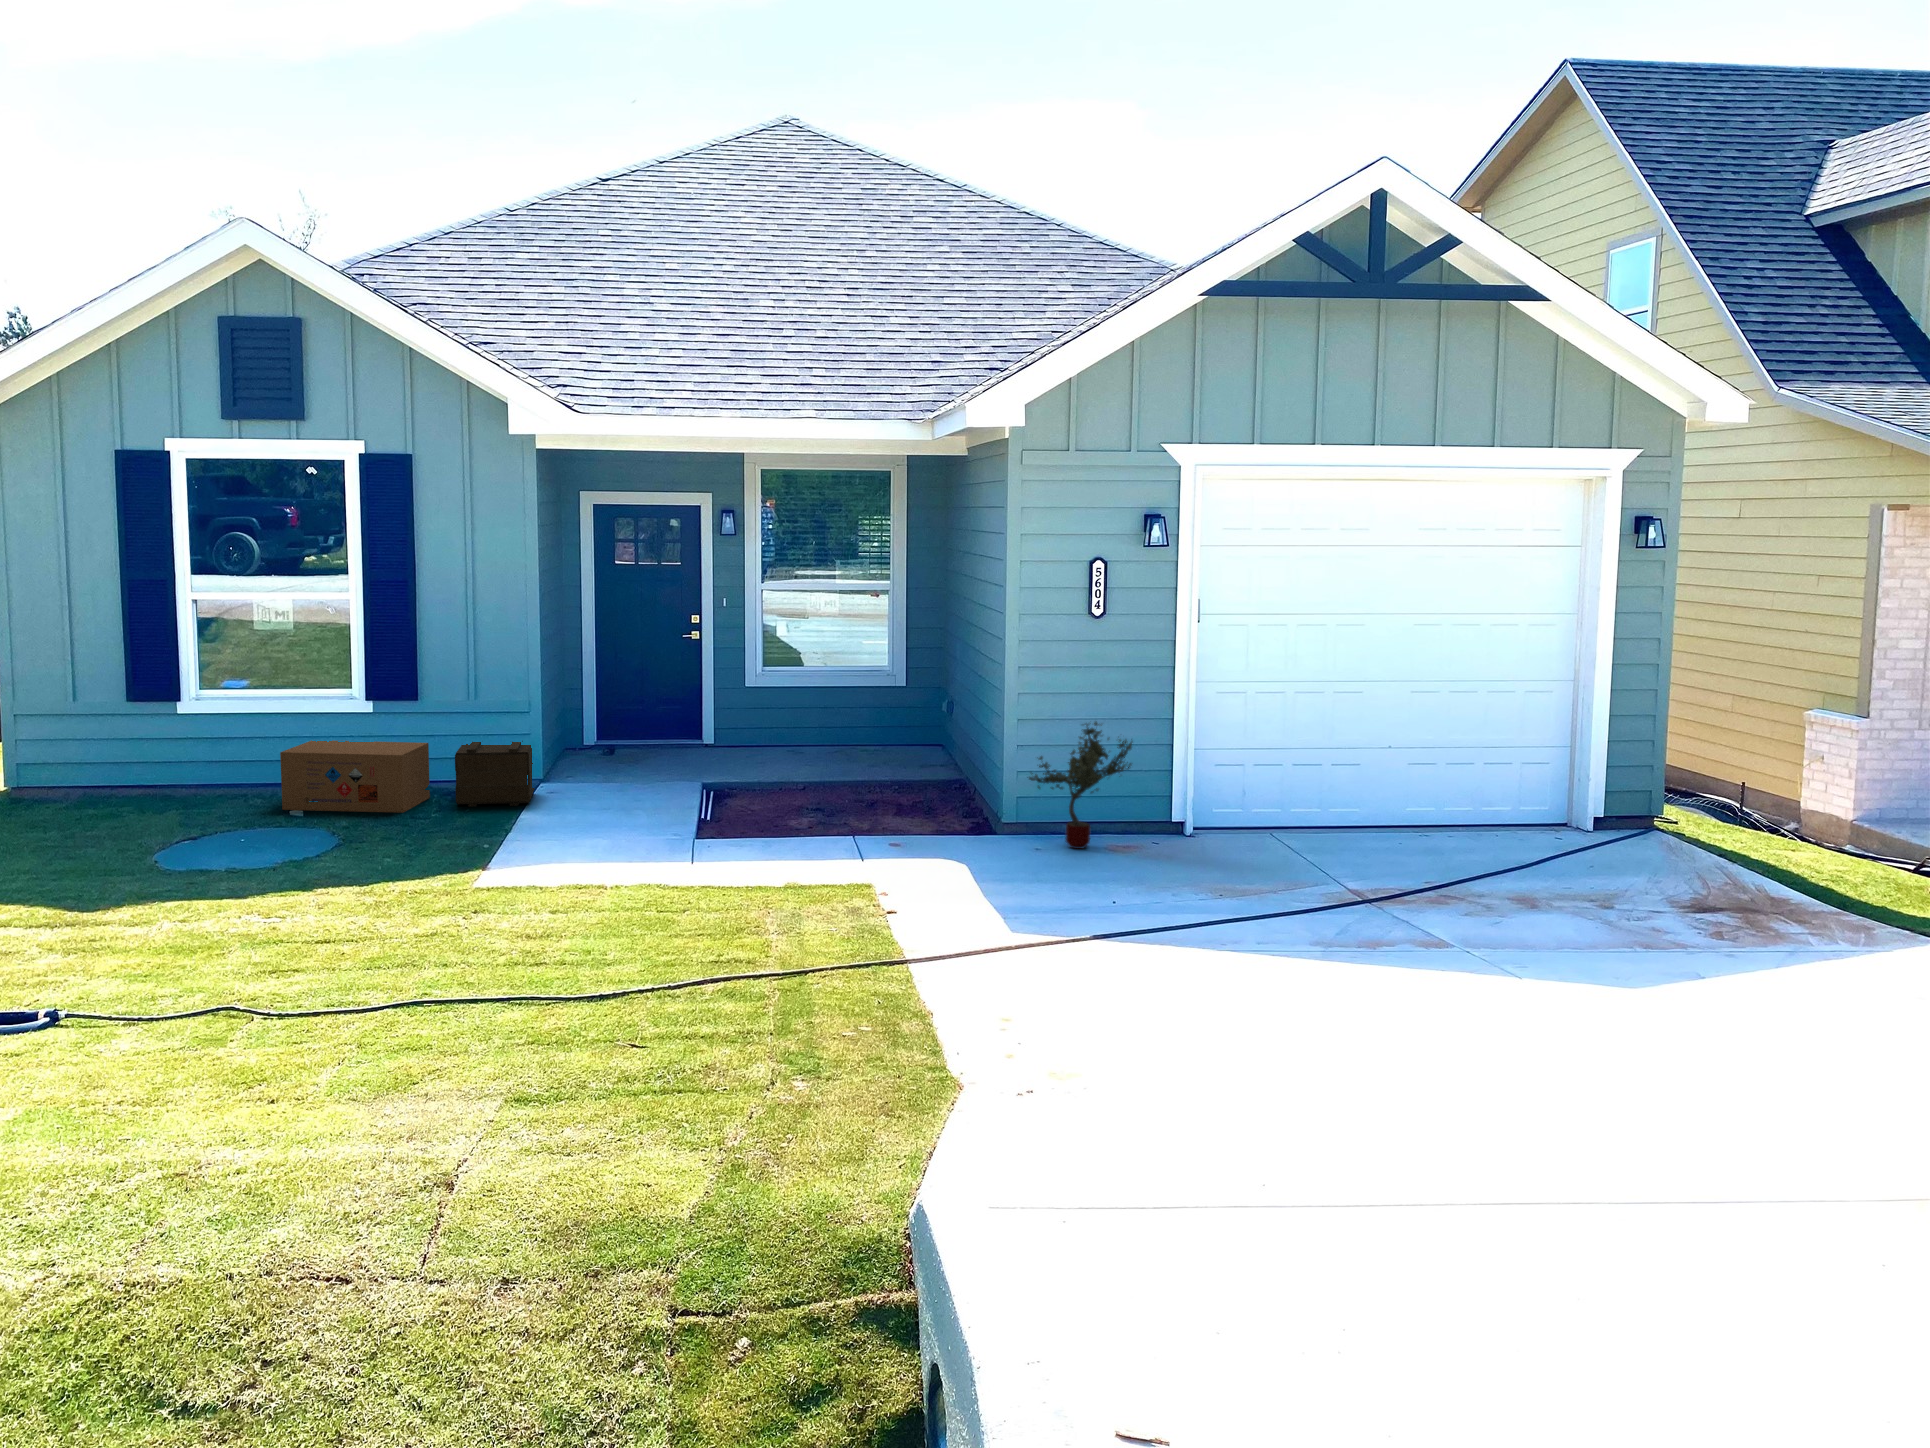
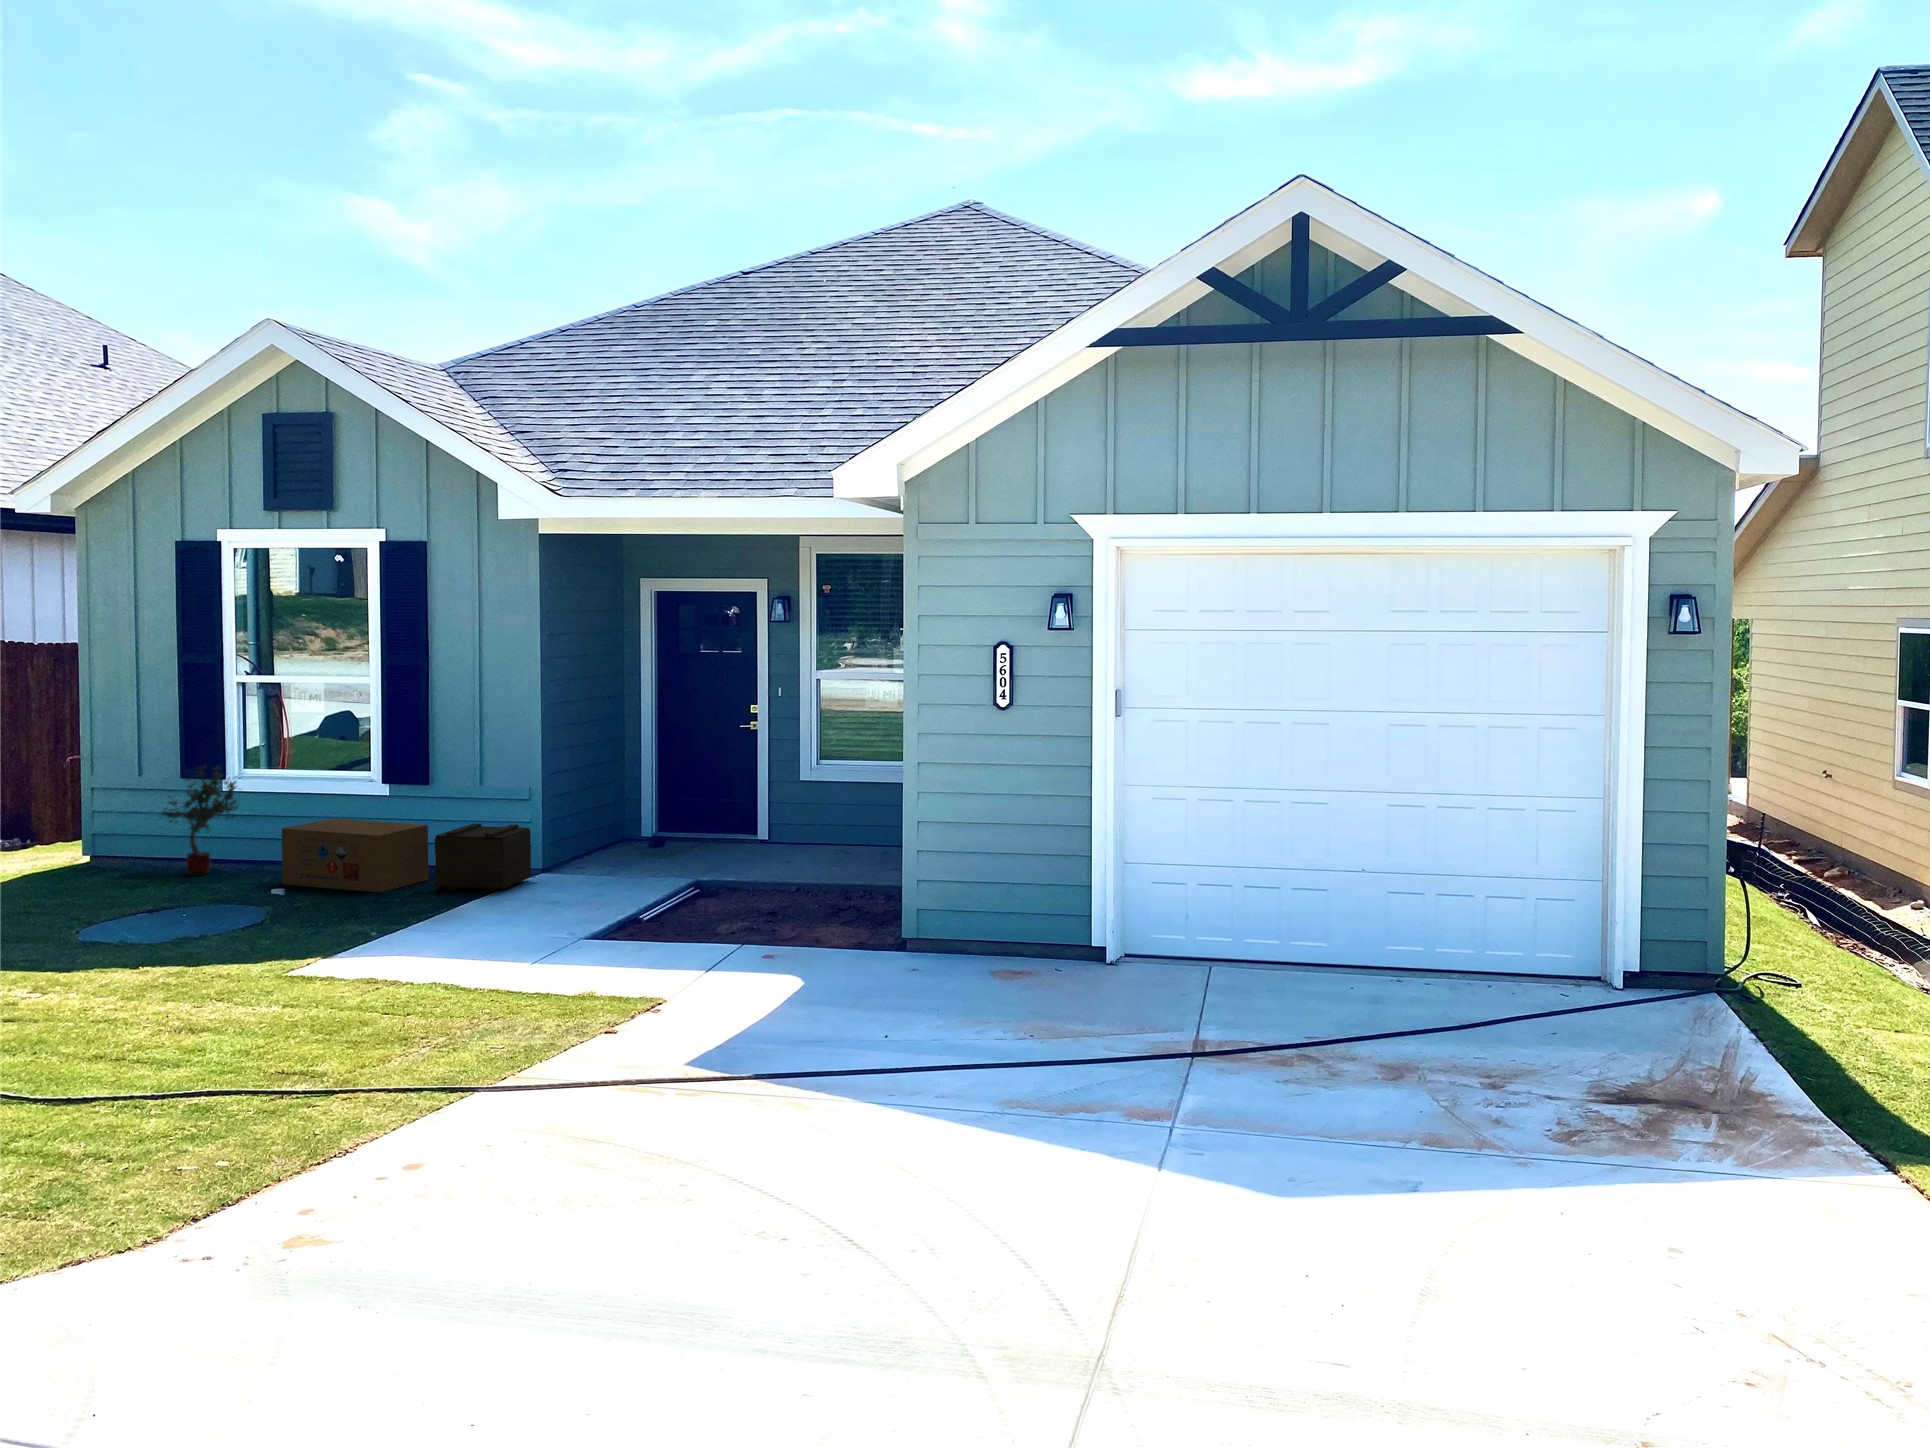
potted tree: present [1029,722,1132,849] -> present [162,766,238,876]

